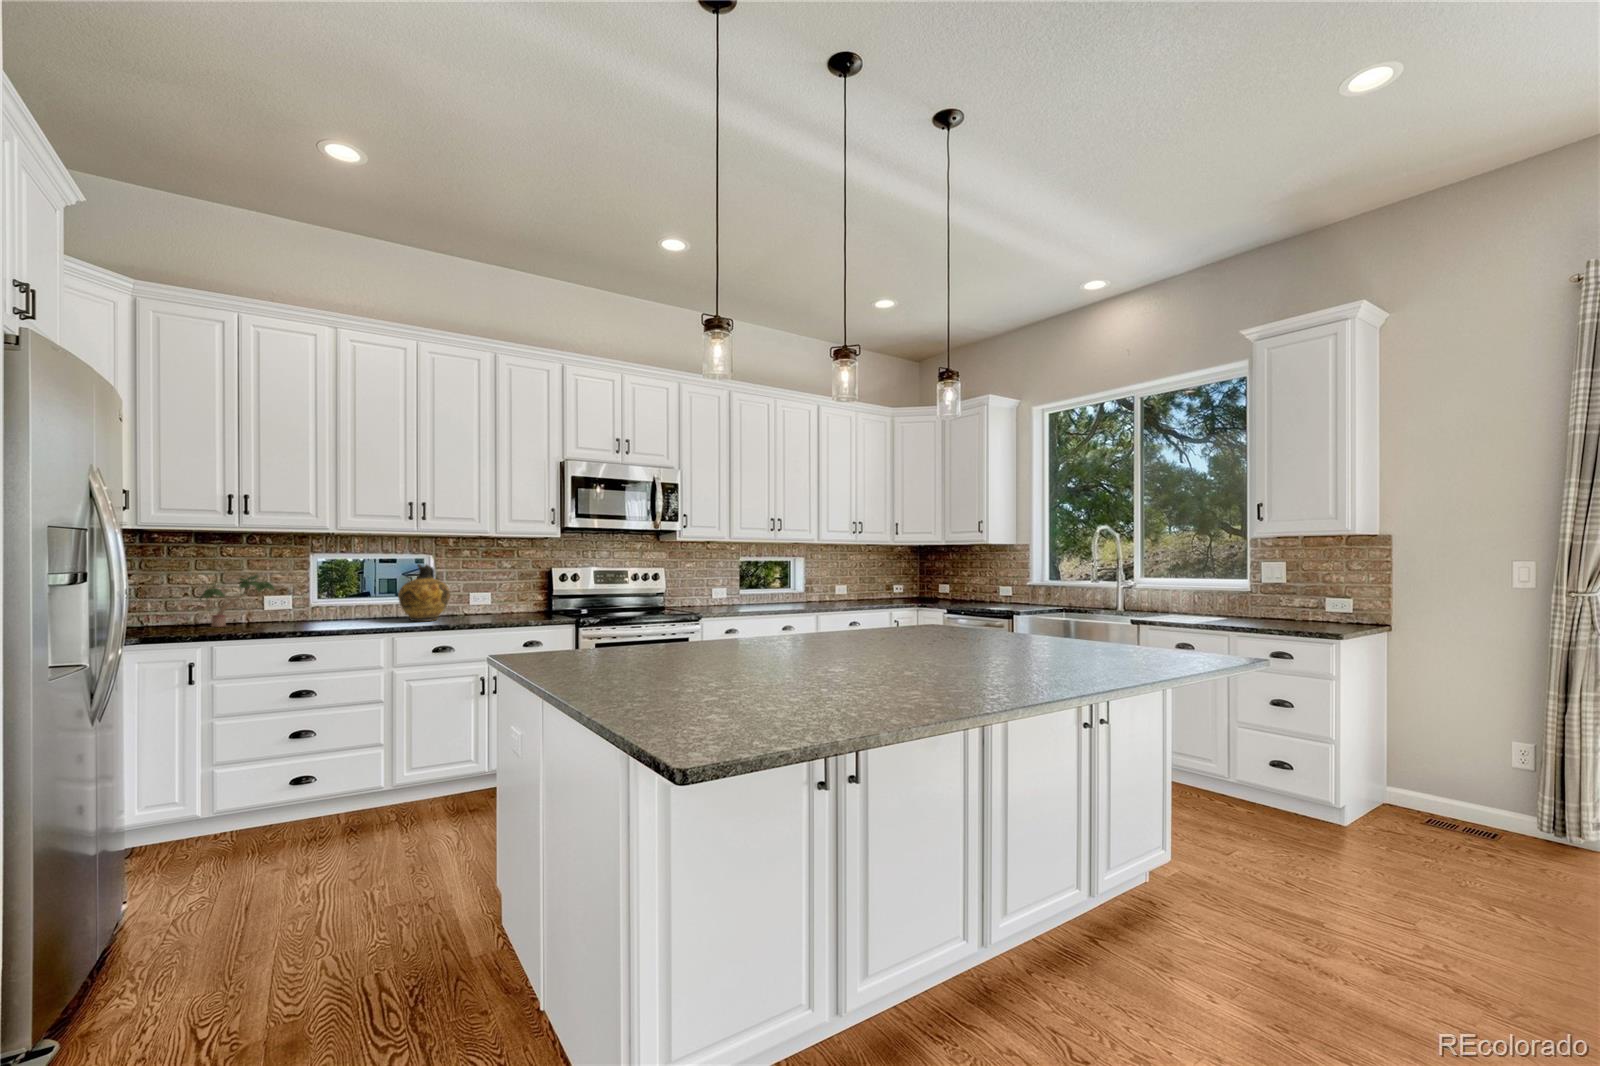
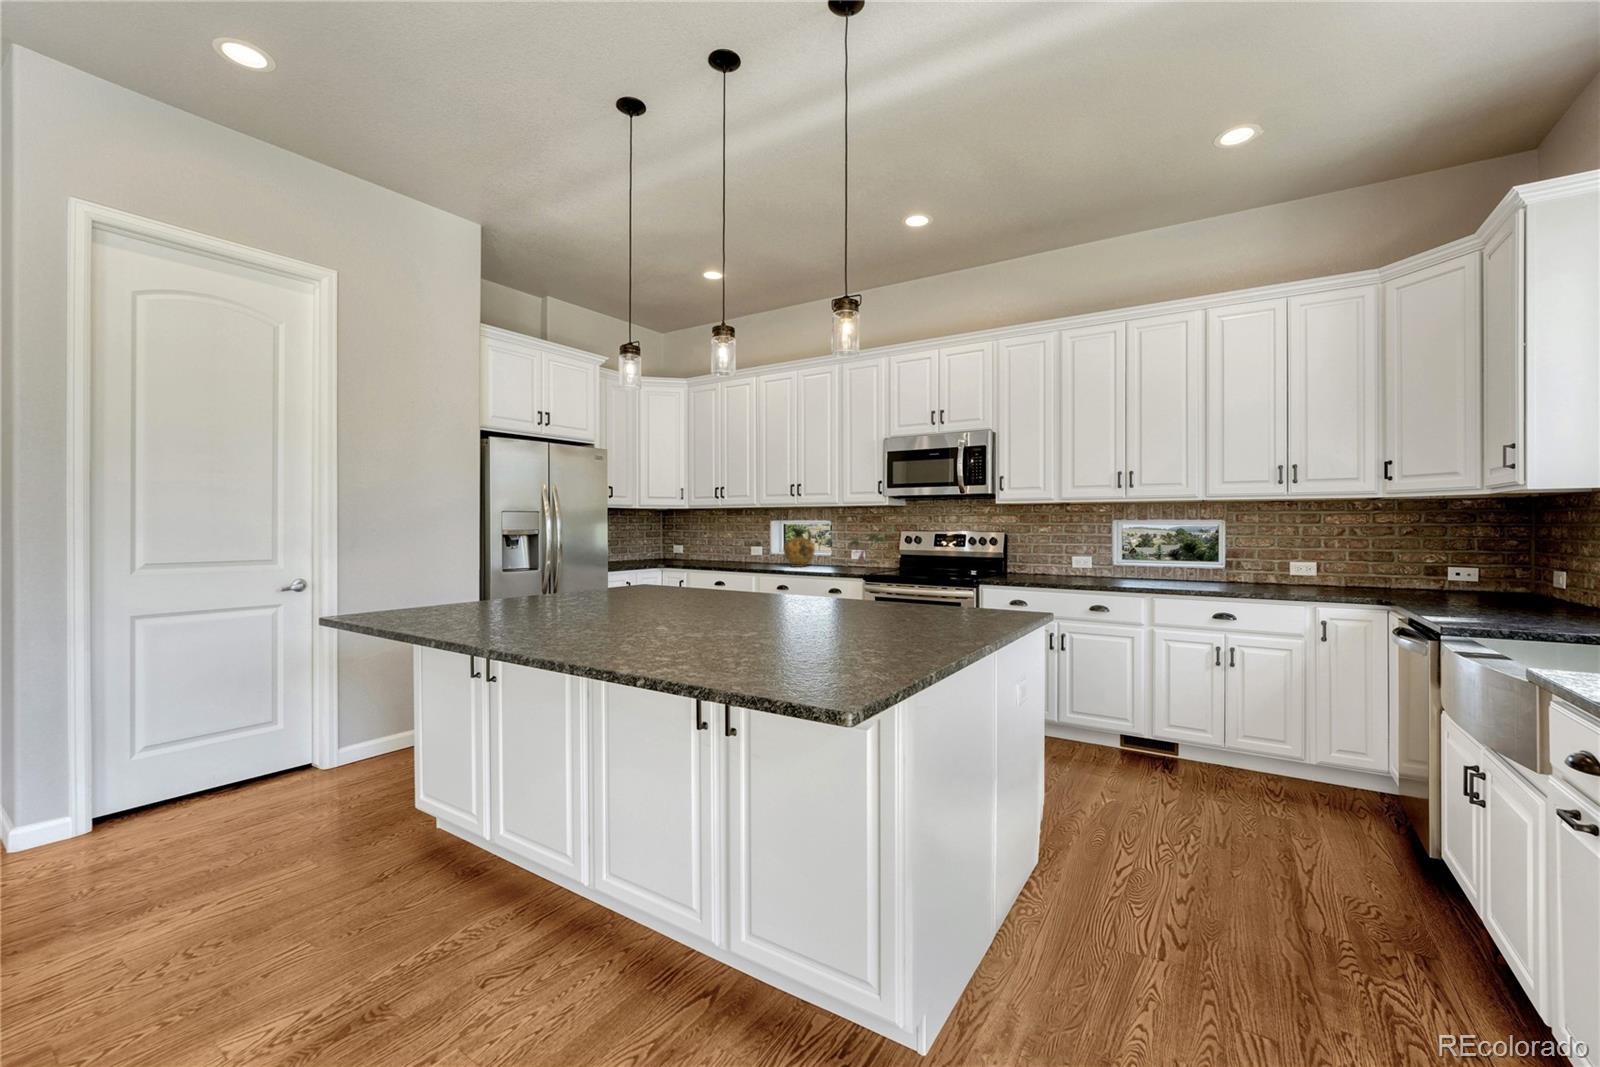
potted plant: present [199,575,275,627] -> present [850,534,885,564]

